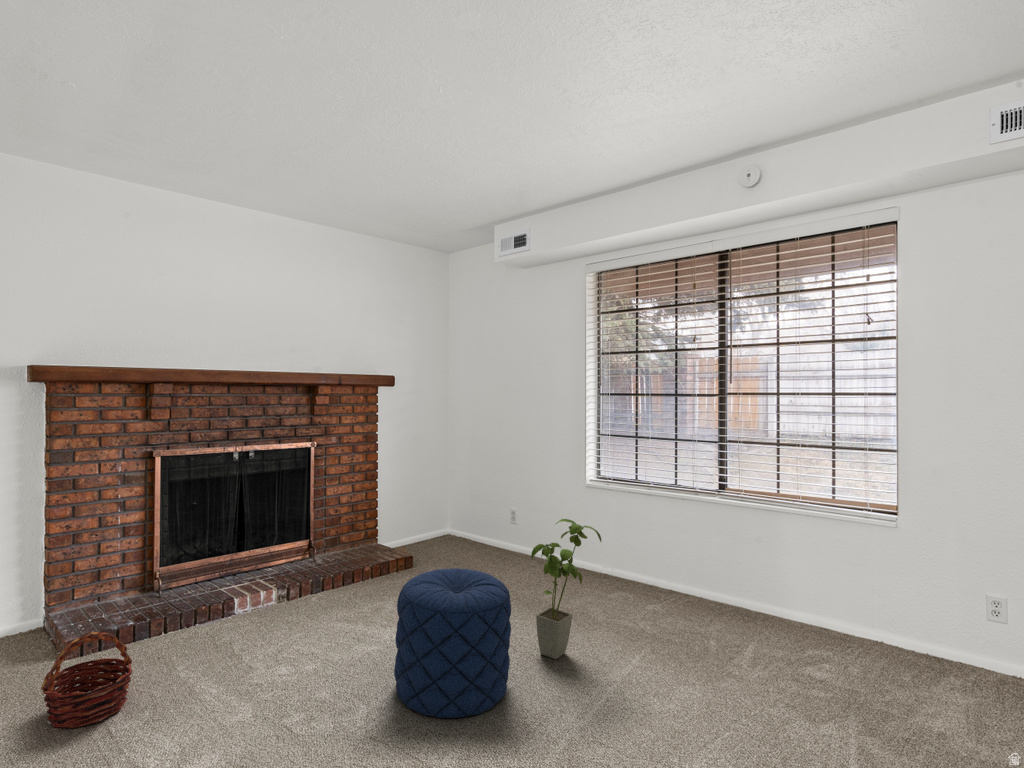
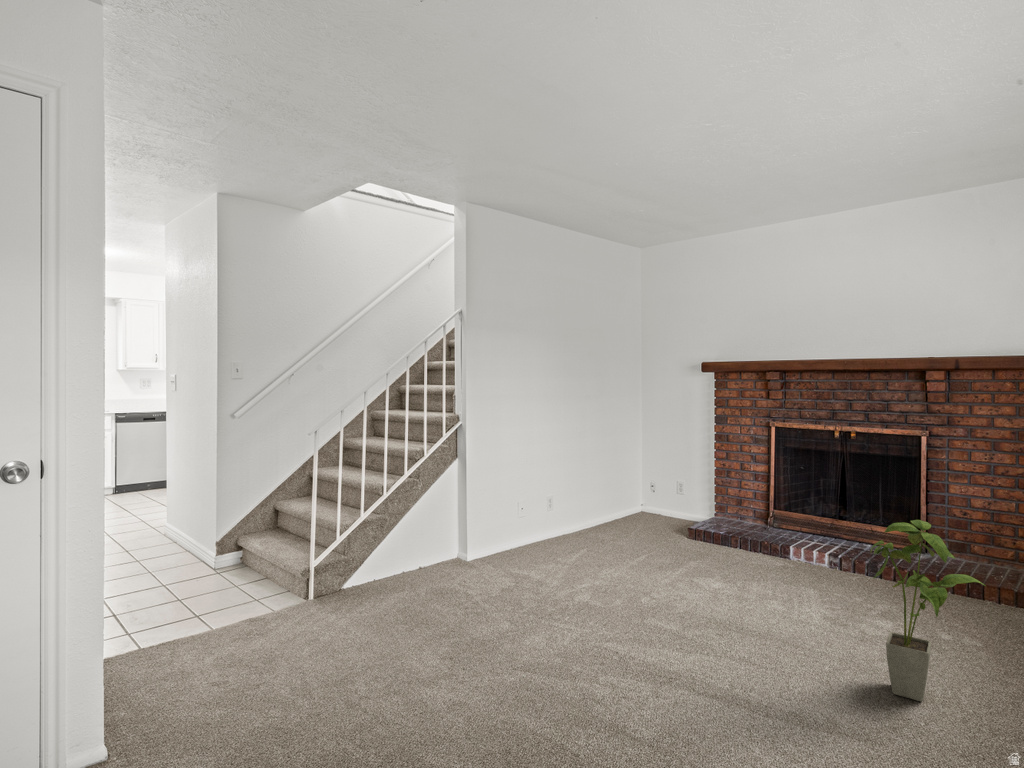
pouf: present [394,568,511,718] -> none [711,529,829,661]
basket: present [41,632,132,728] -> none [631,506,673,554]

